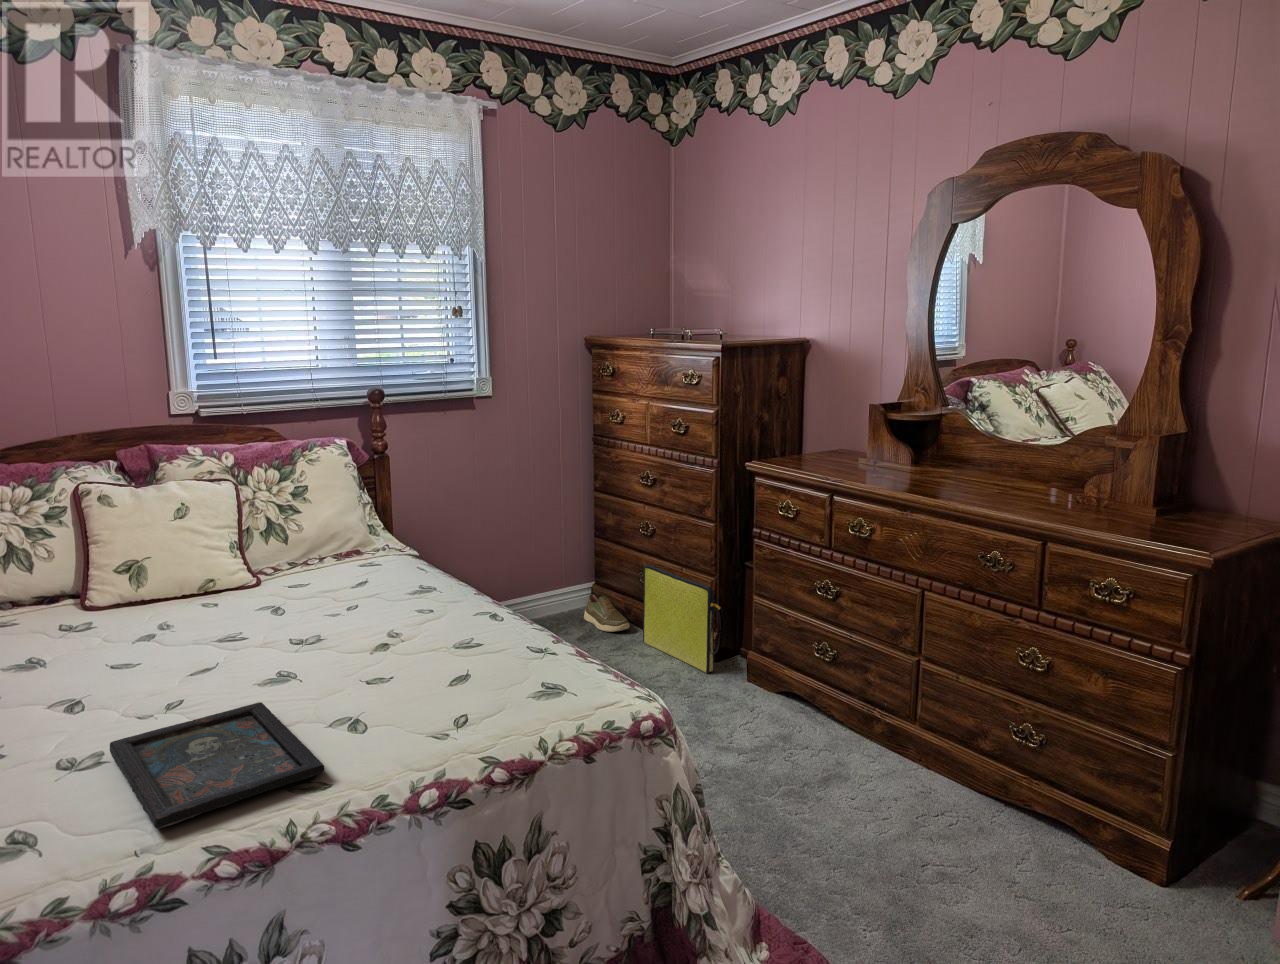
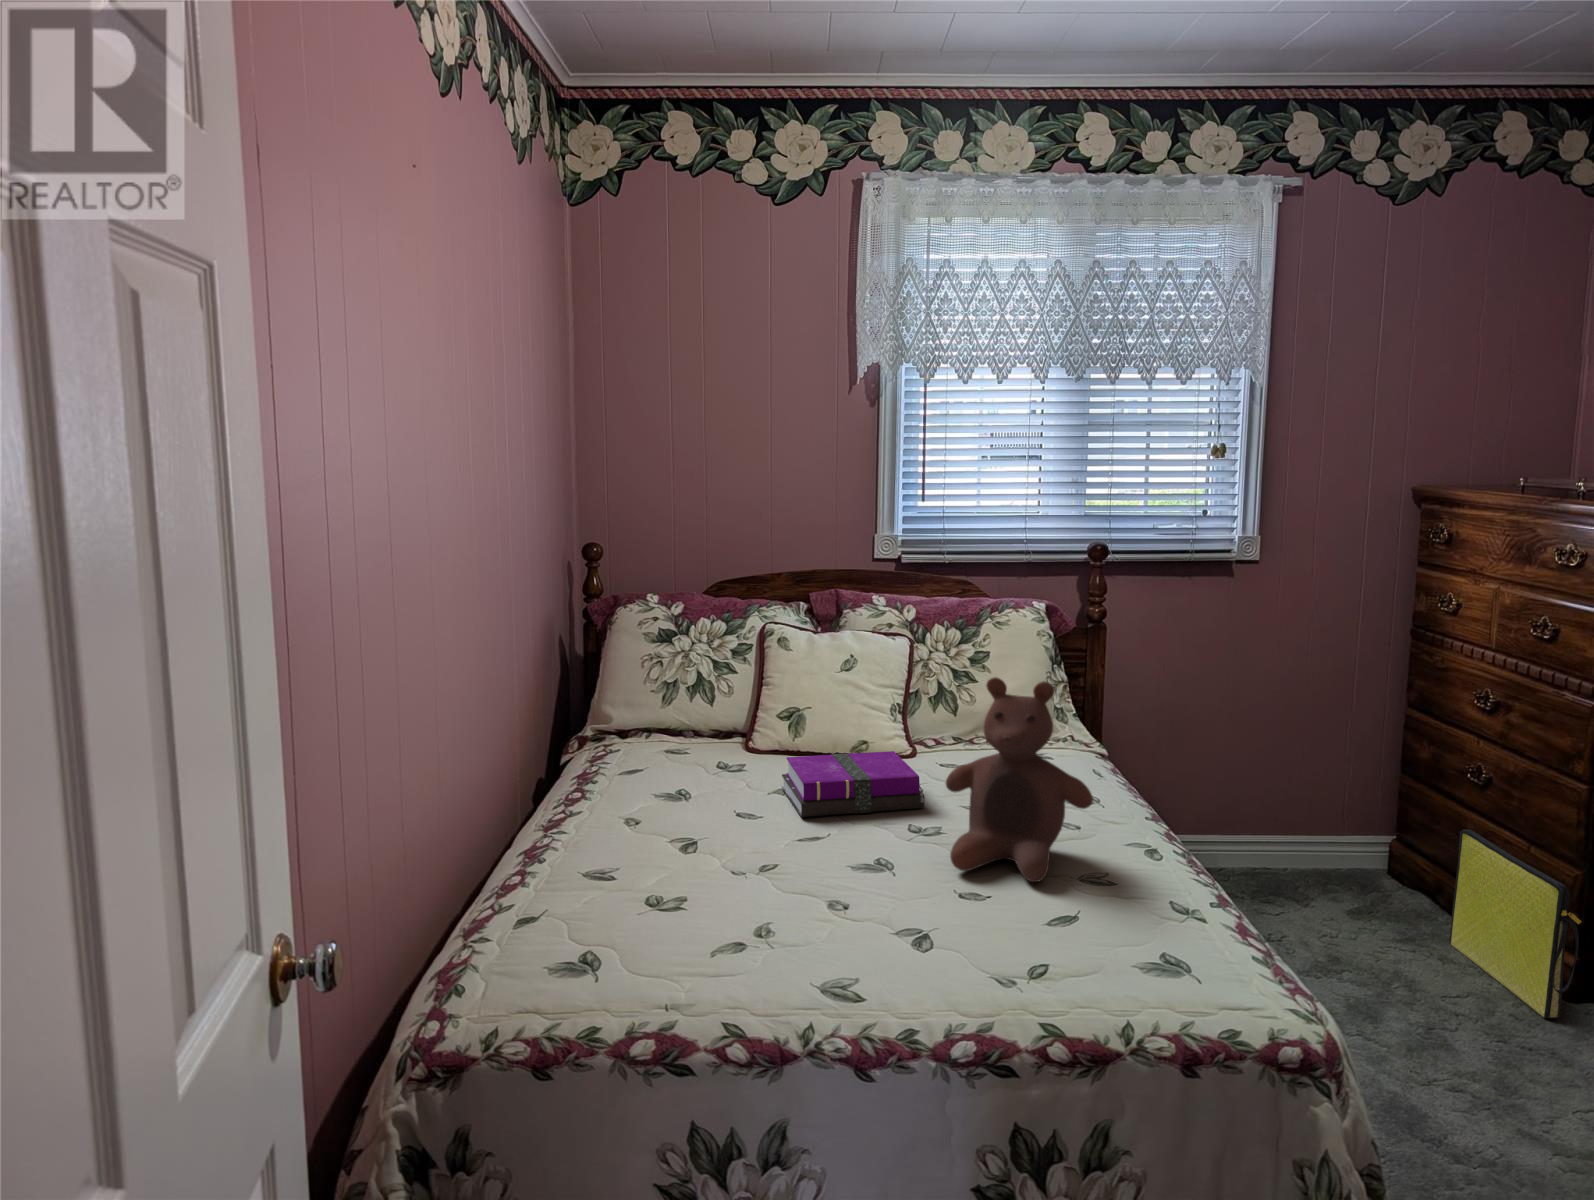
stuffed bear: none [324,496,451,664] -> present [946,677,1093,882]
notebook: none [141,581,294,655] -> present [782,751,925,817]
shoe: present [584,594,630,632] -> none [1365,855,1433,917]
tray: present [110,702,325,828] -> none [690,887,865,988]

